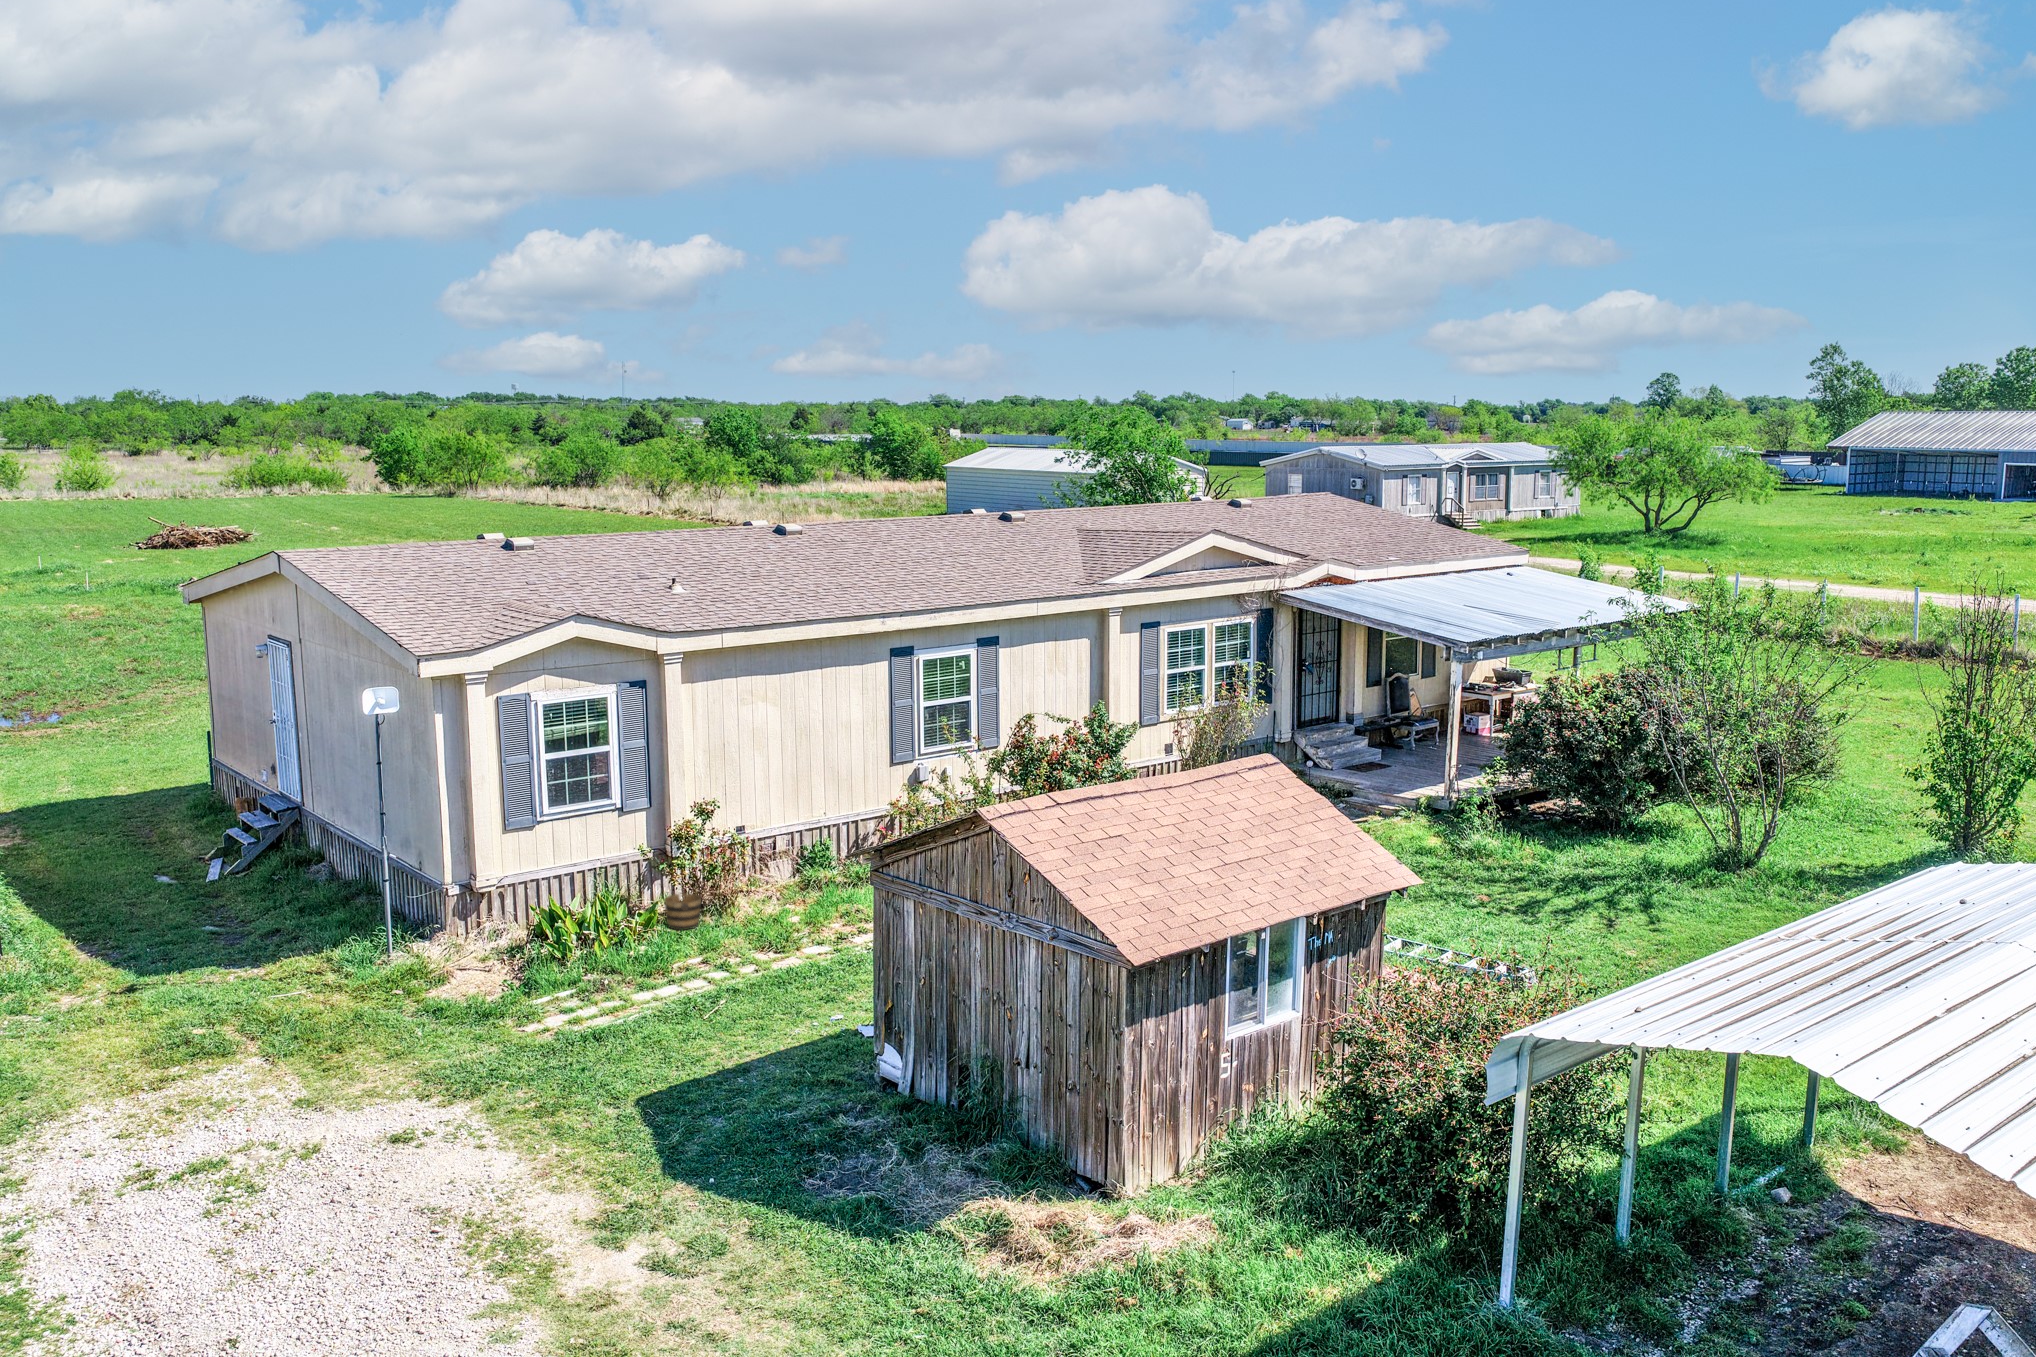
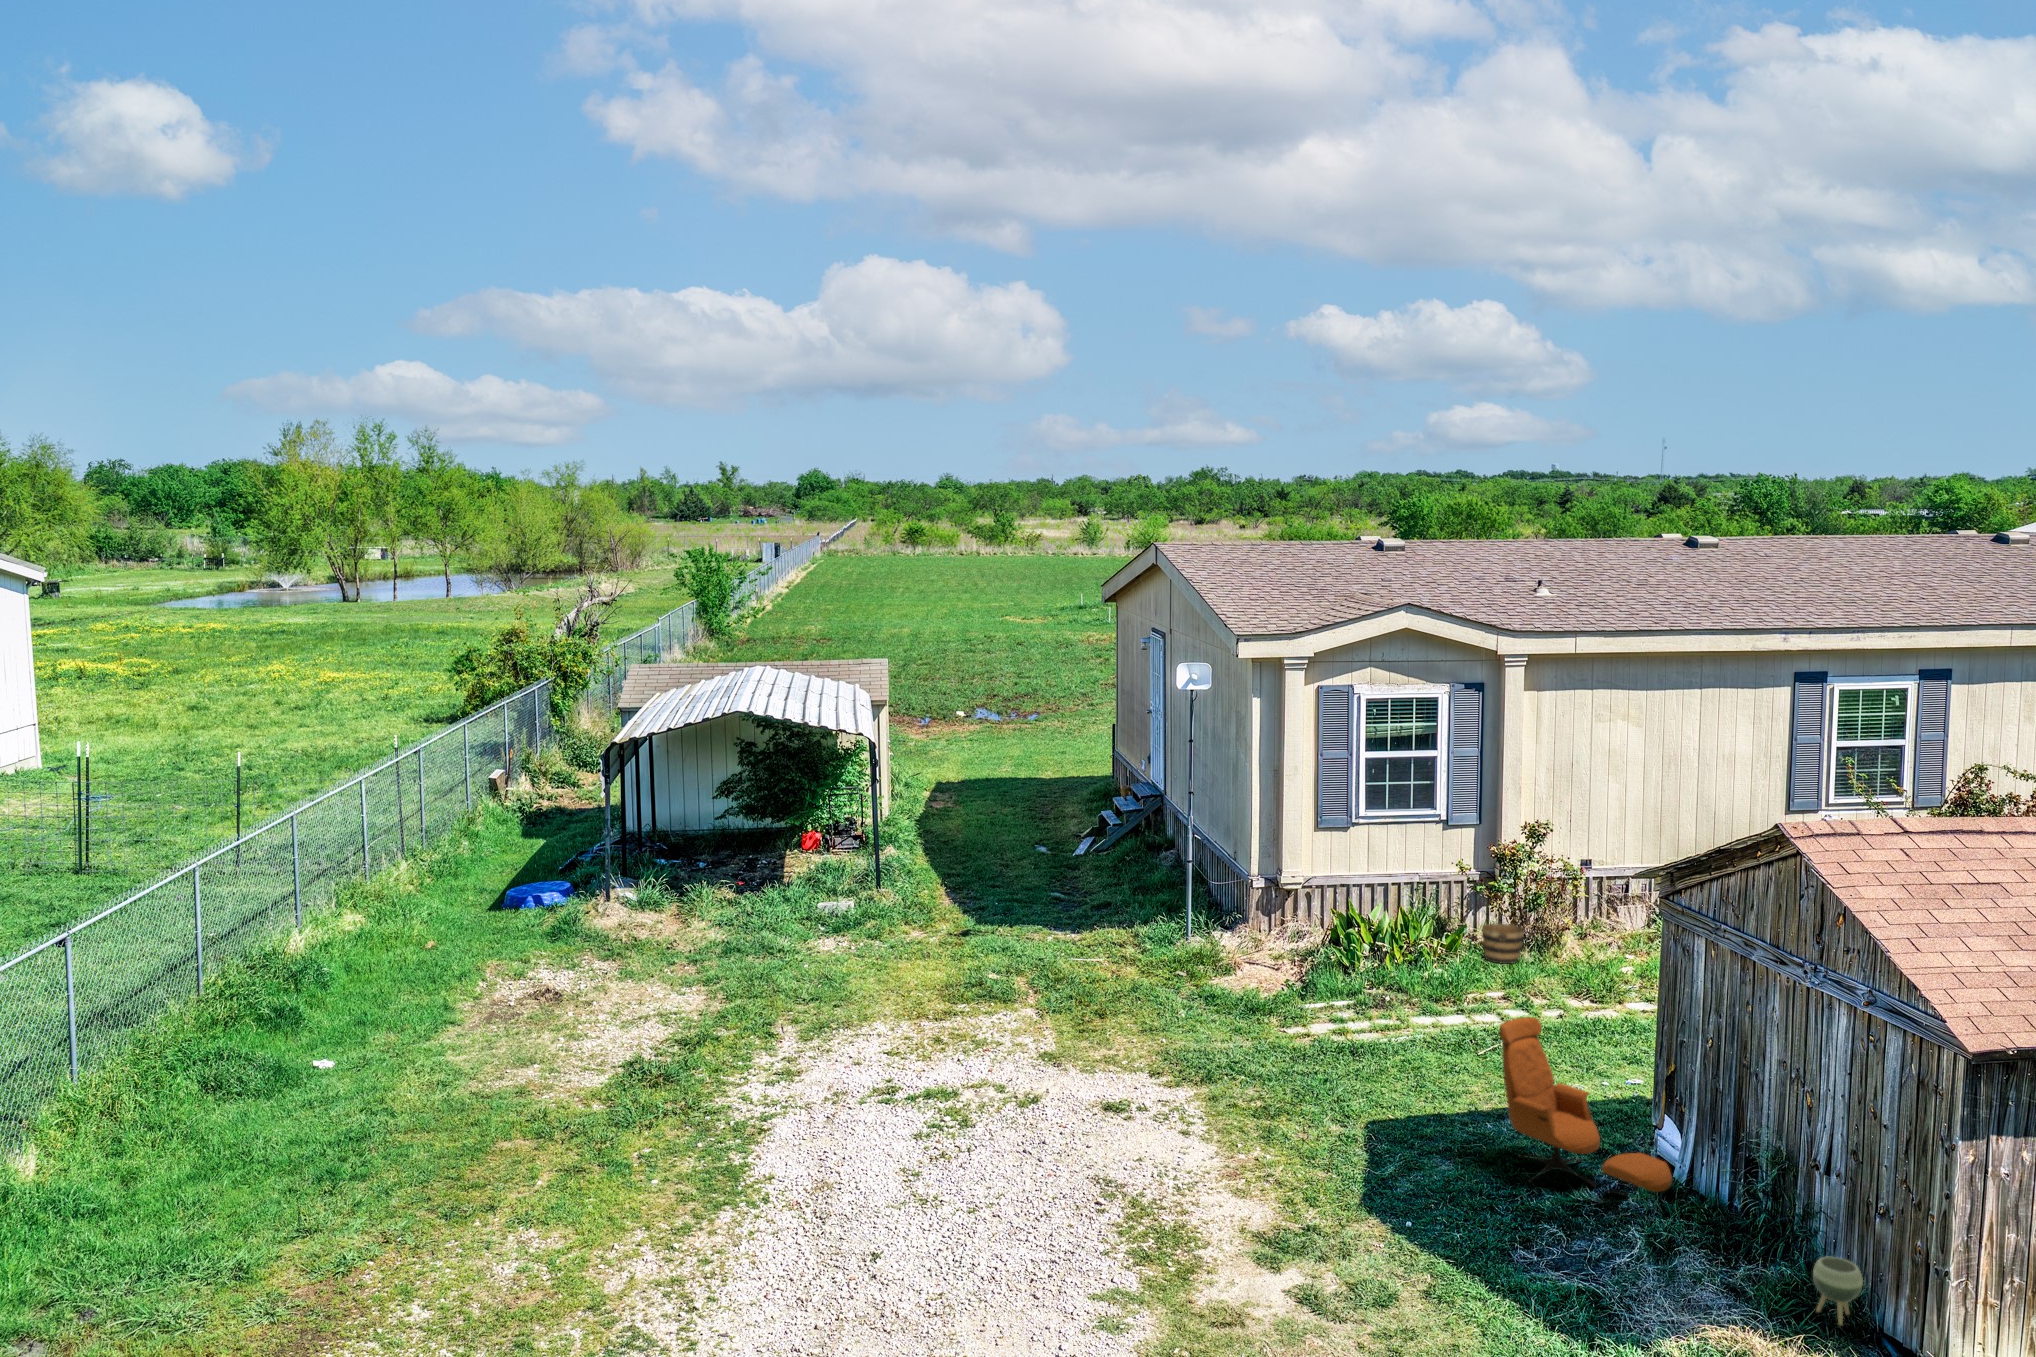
lounge chair: none [749,985,889,1127] -> present [1499,1017,1672,1212]
planter: none [1005,1122,1036,1169] -> present [1813,1257,1863,1325]

